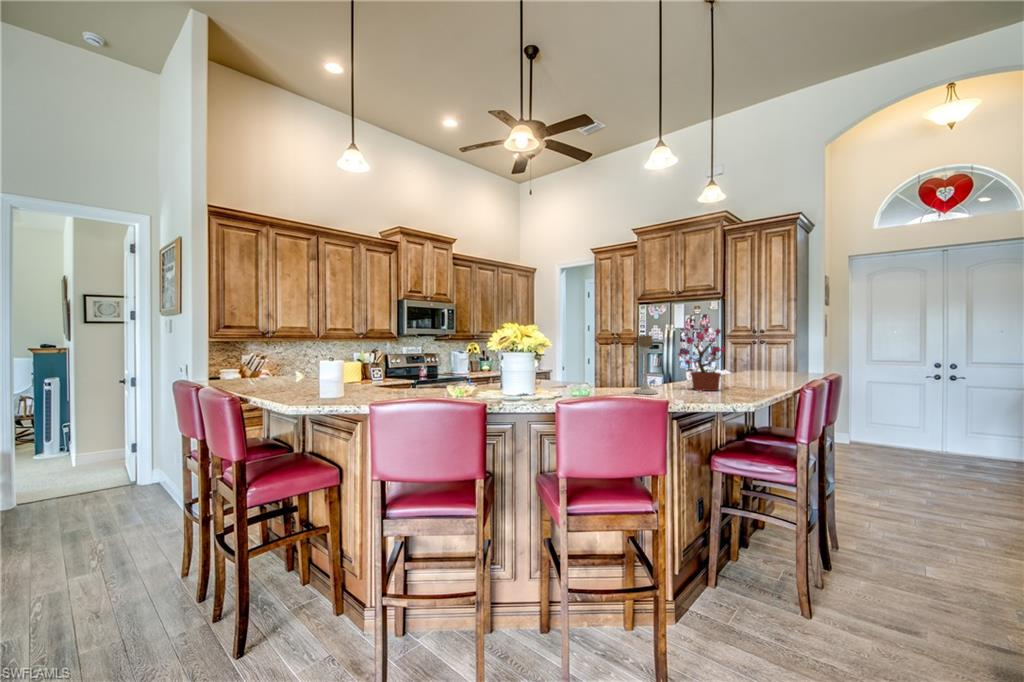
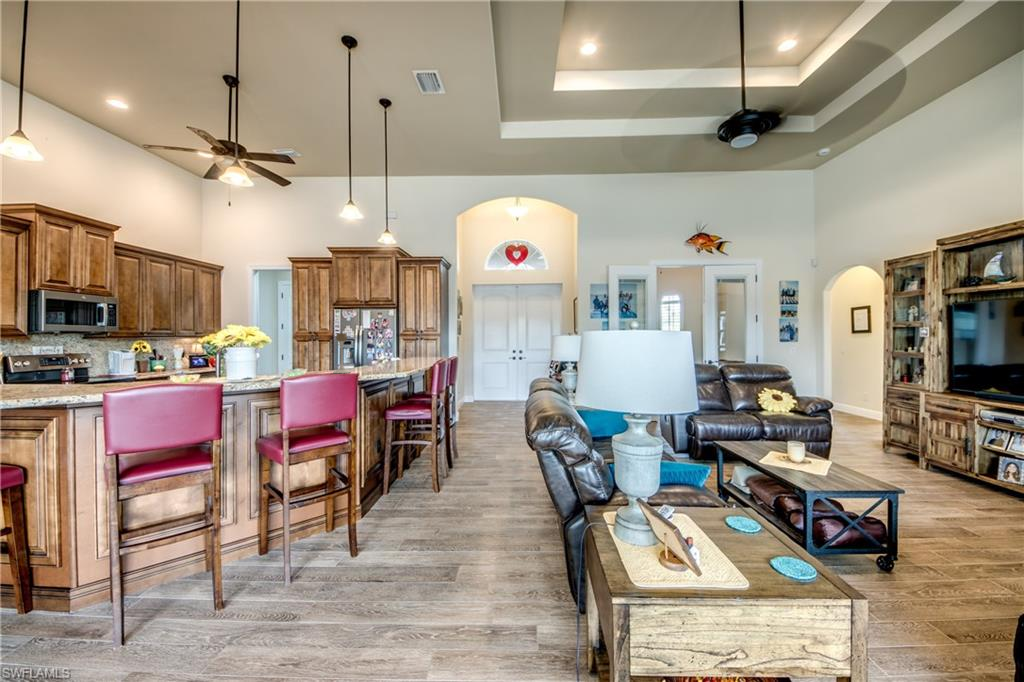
potted plant: present [678,327,729,391] -> none [363,328,397,370]

